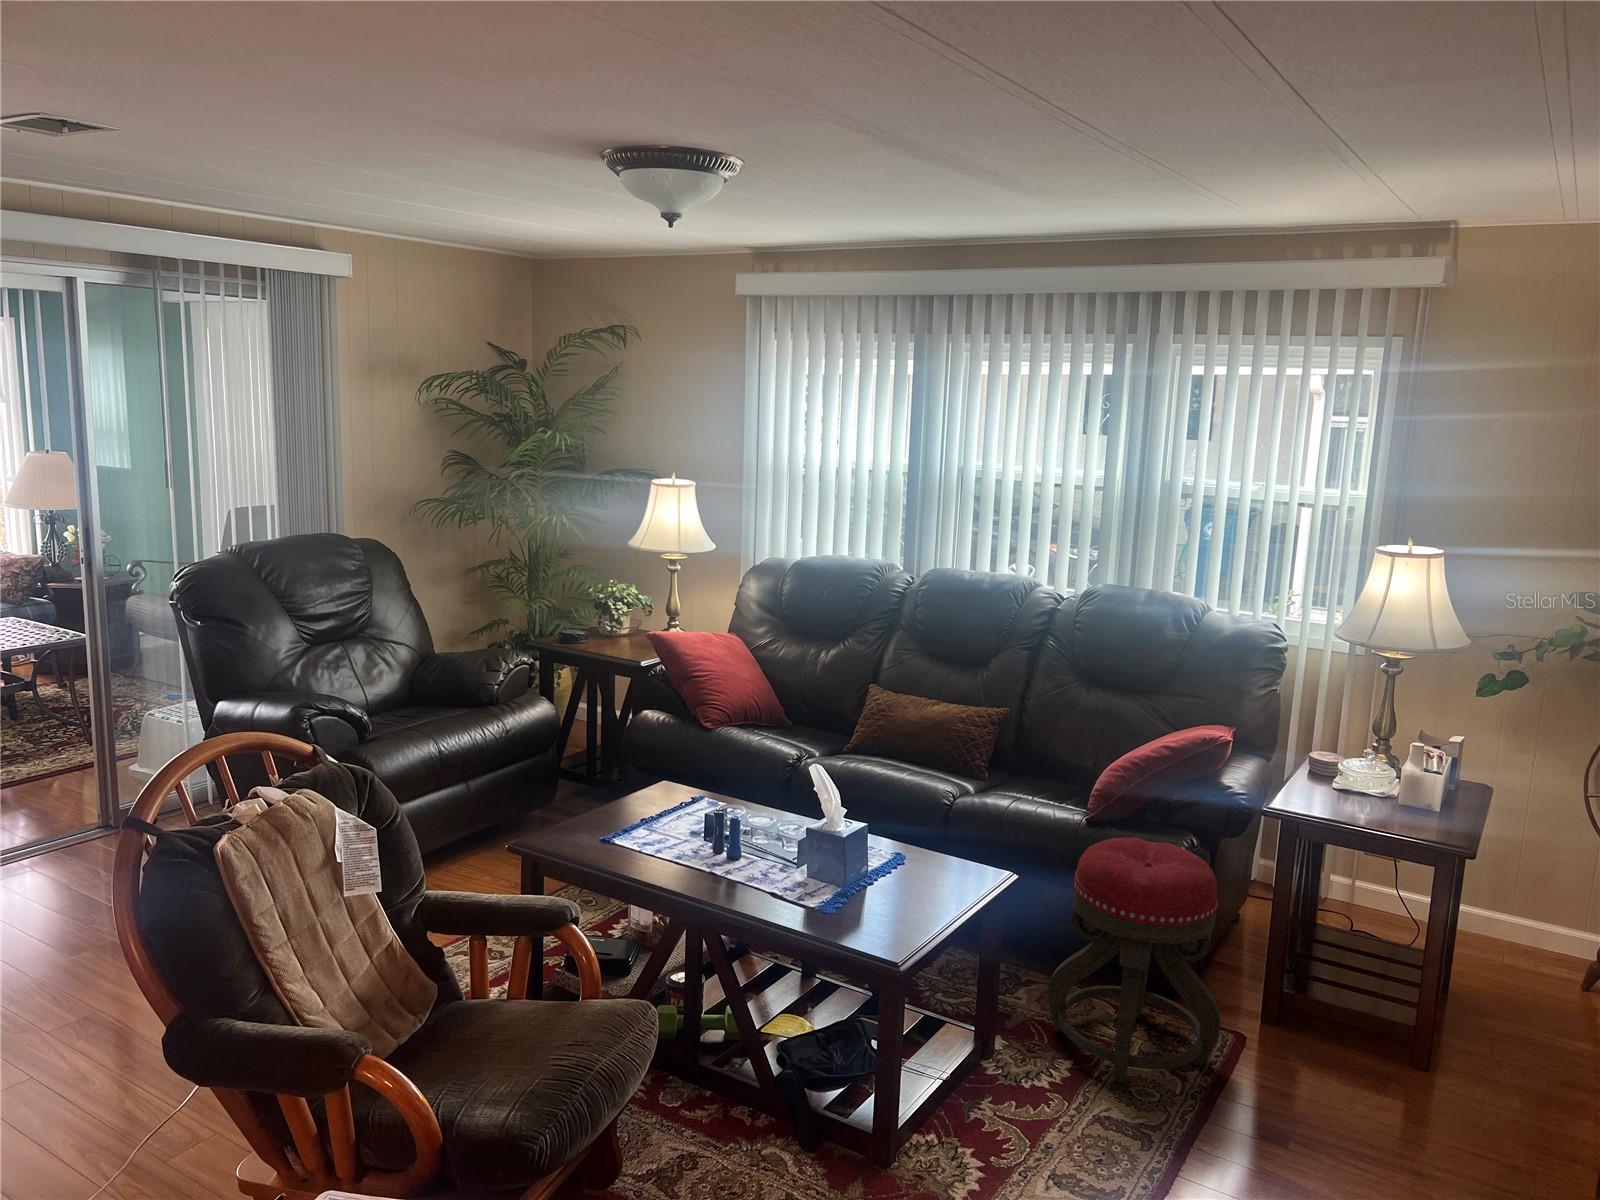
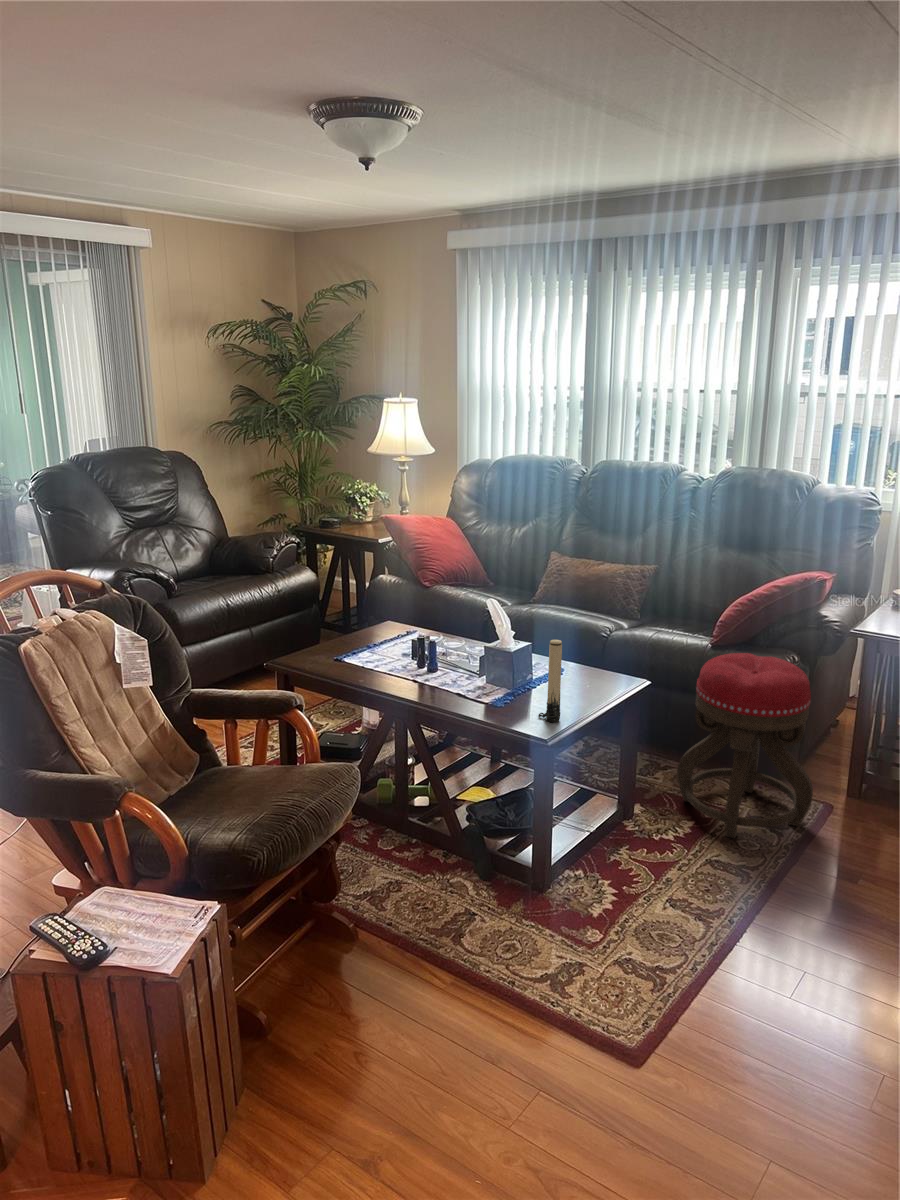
candle: none [884,829,918,937] -> present [538,640,562,722]

